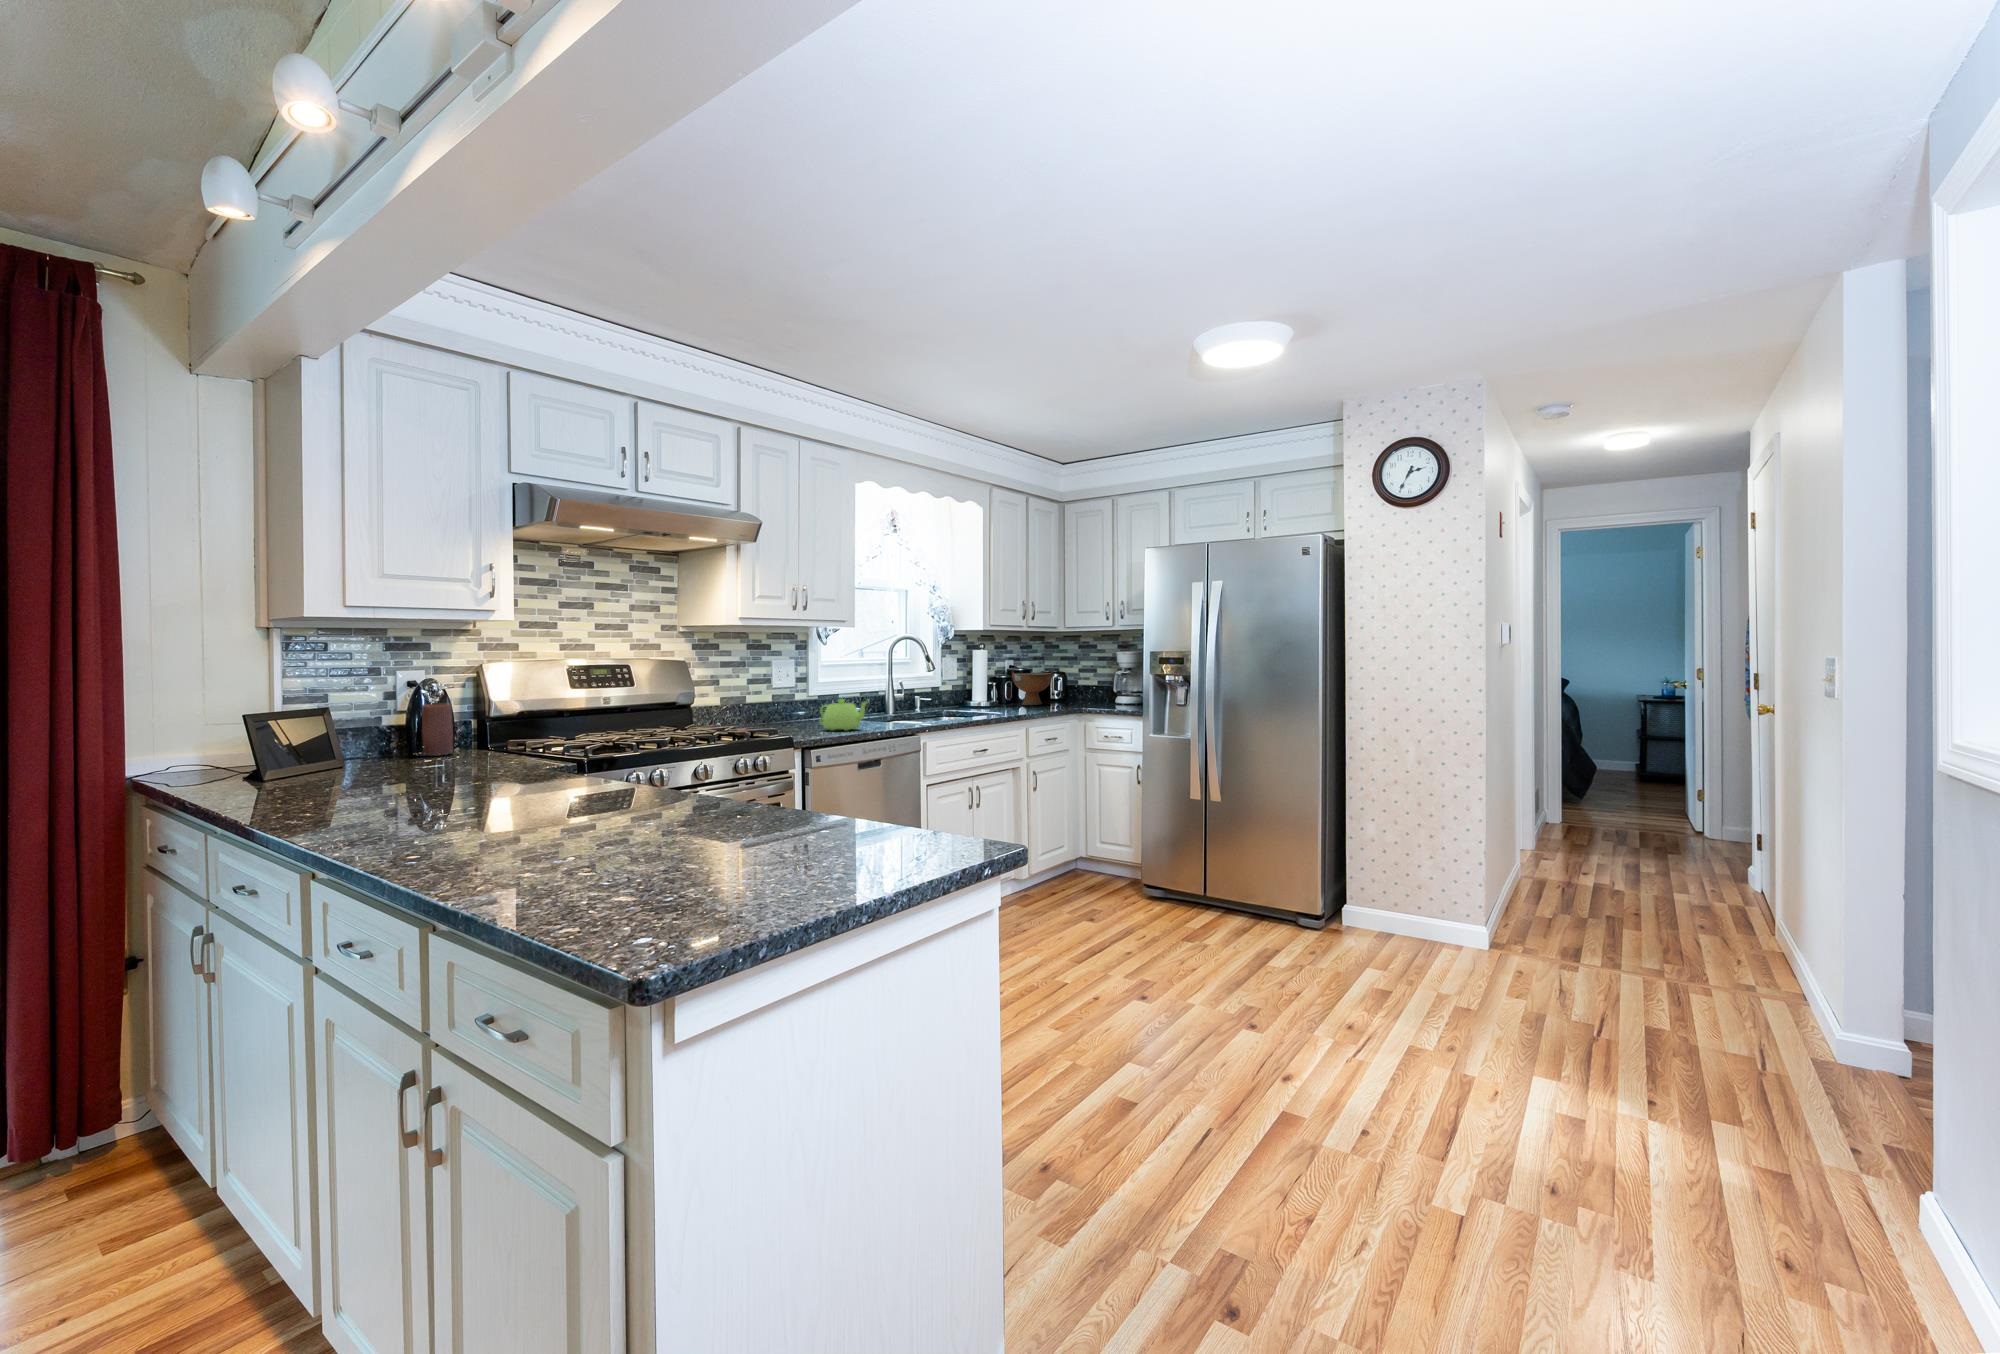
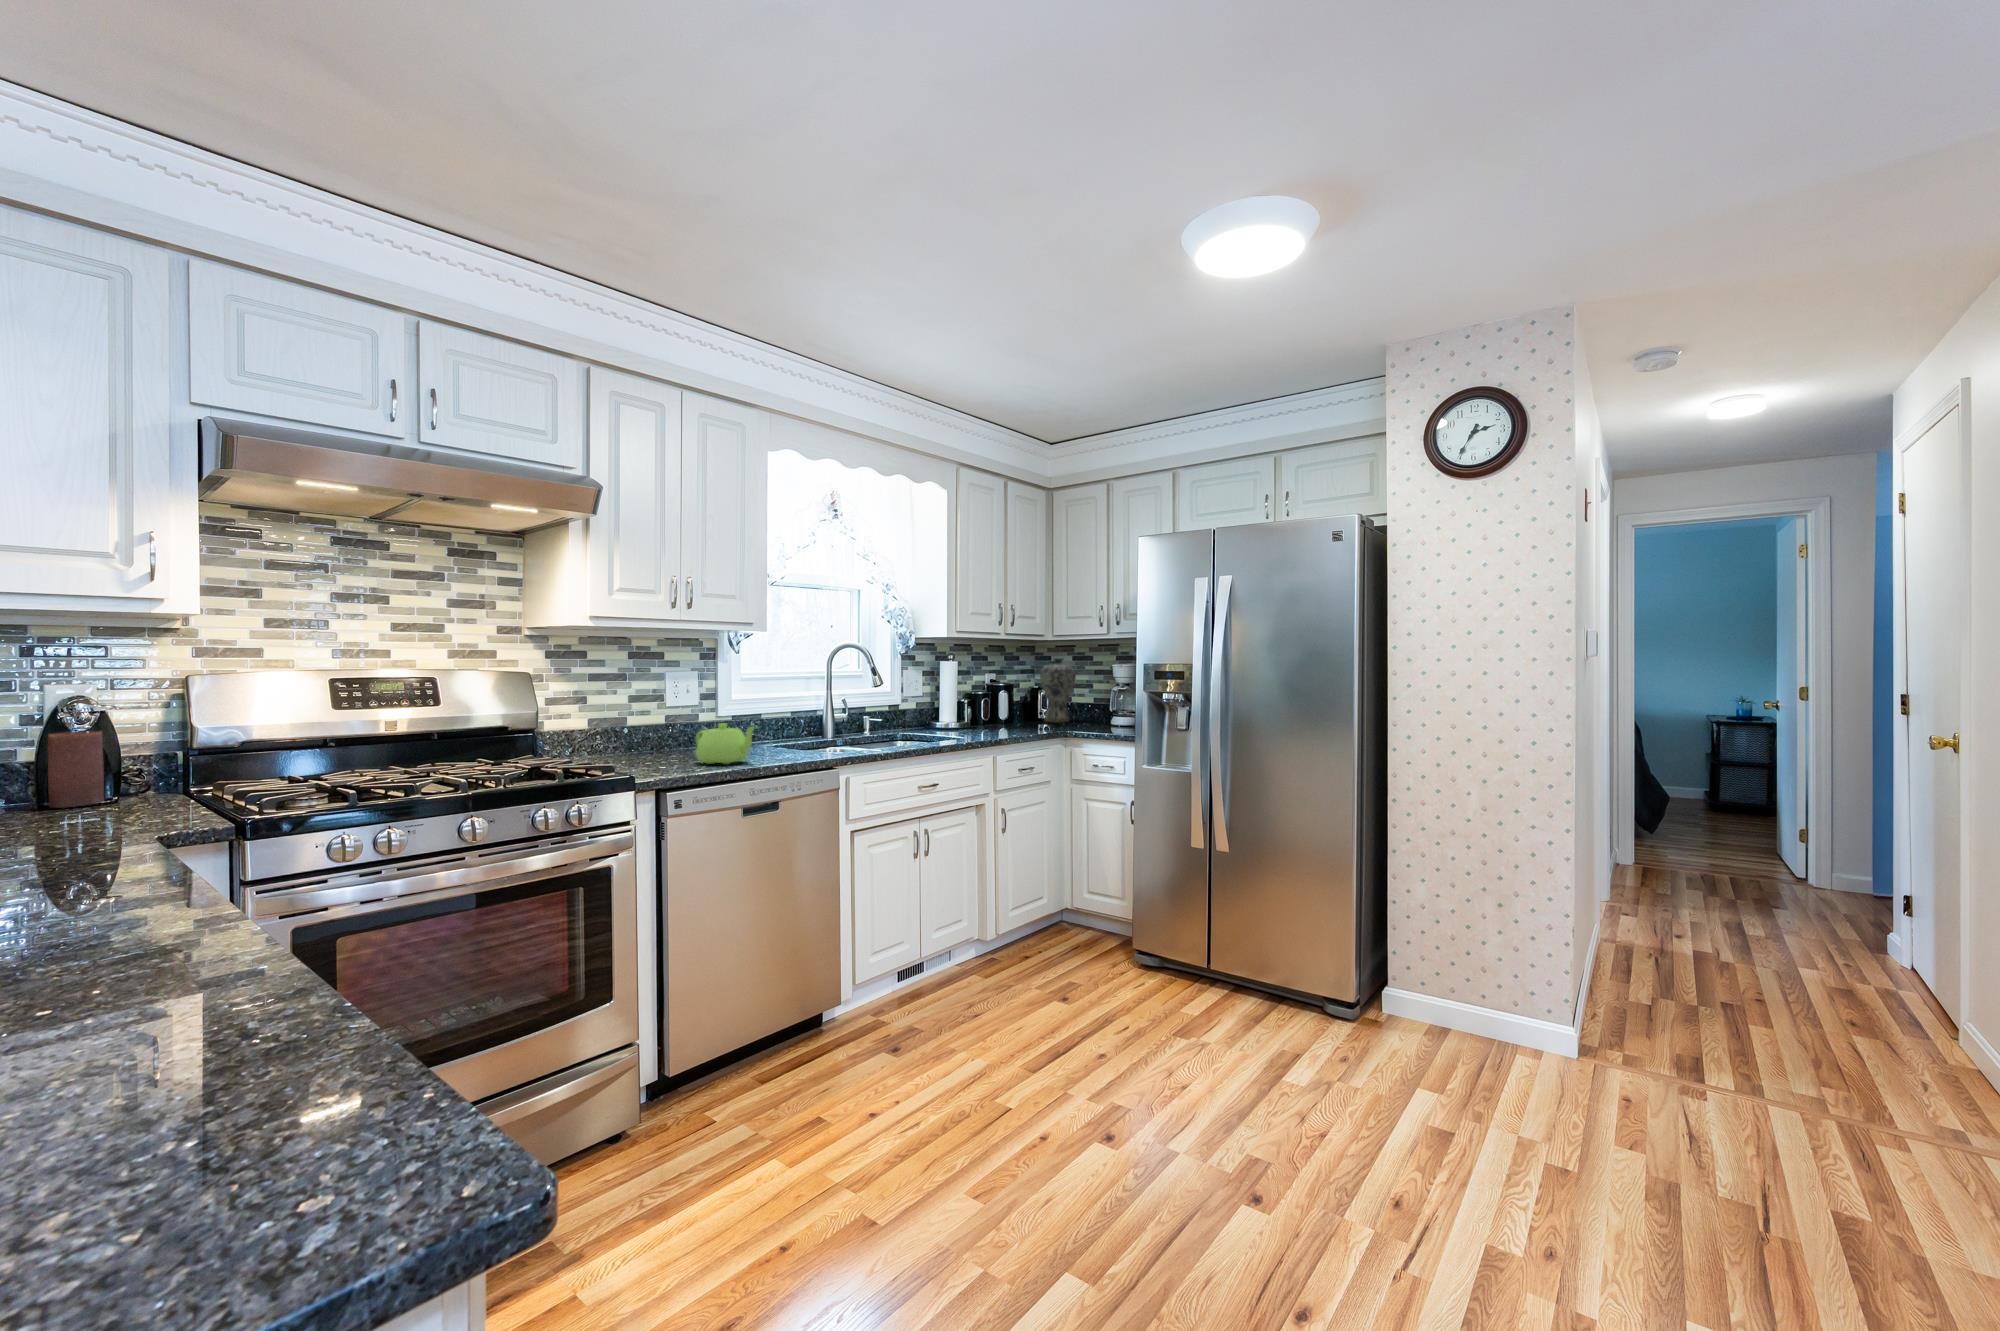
vase: none [1056,646,1086,702] -> present [1040,658,1076,722]
bowl: present [1012,671,1053,705] -> none [986,686,1033,726]

